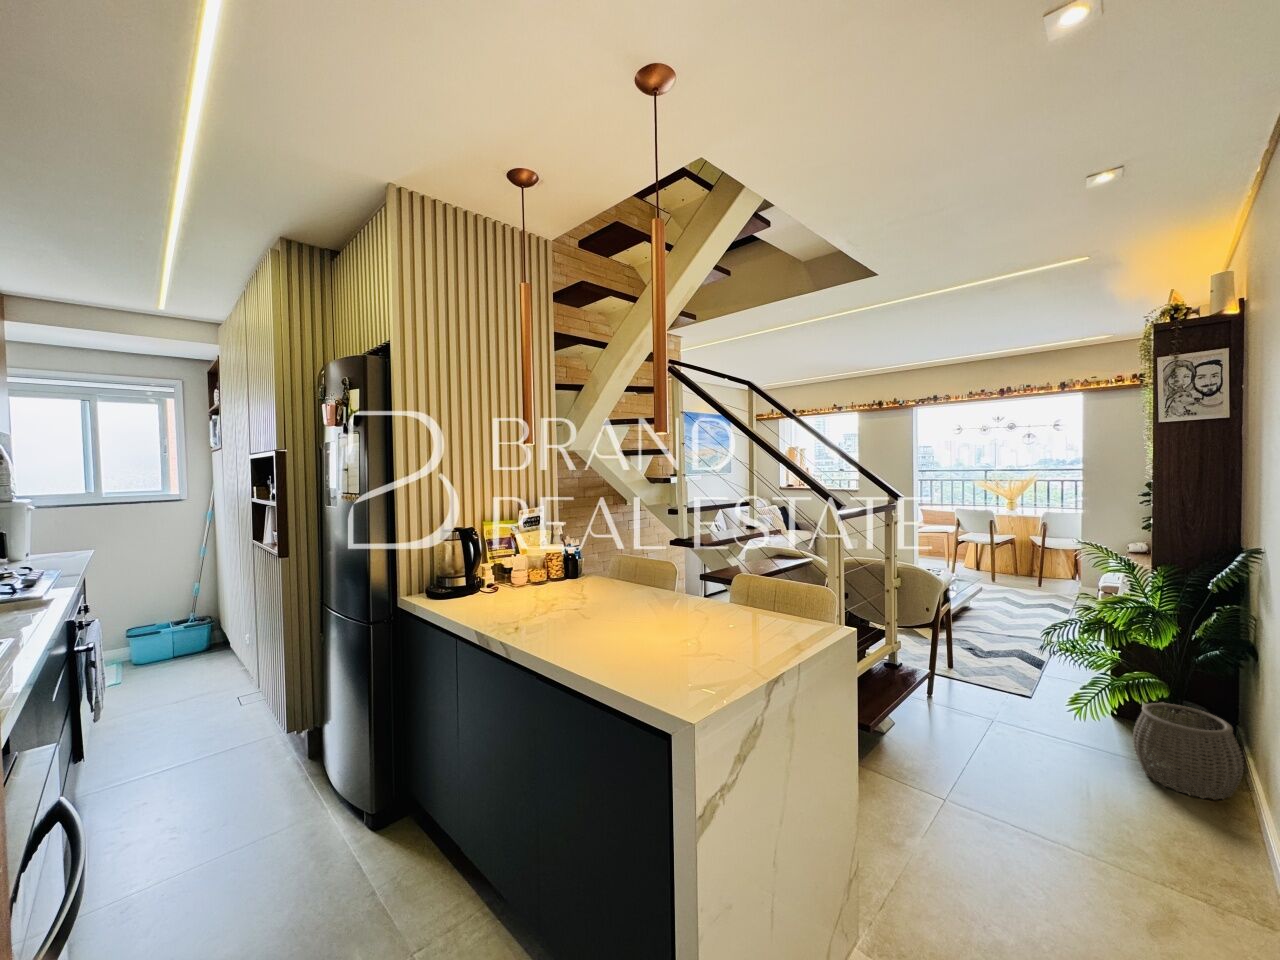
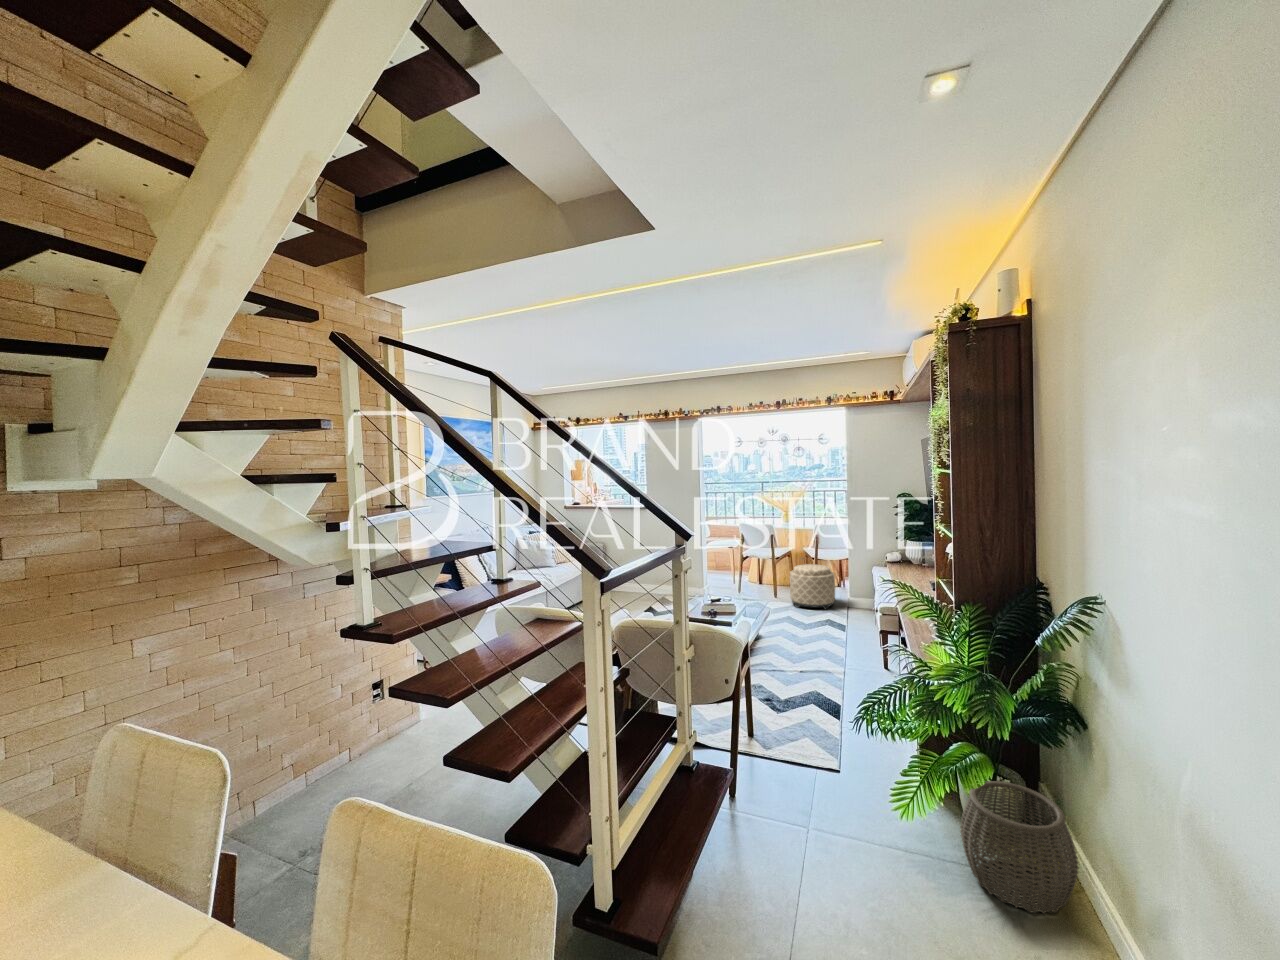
ottoman: none [1010,550,1062,595] -> present [790,564,835,609]

